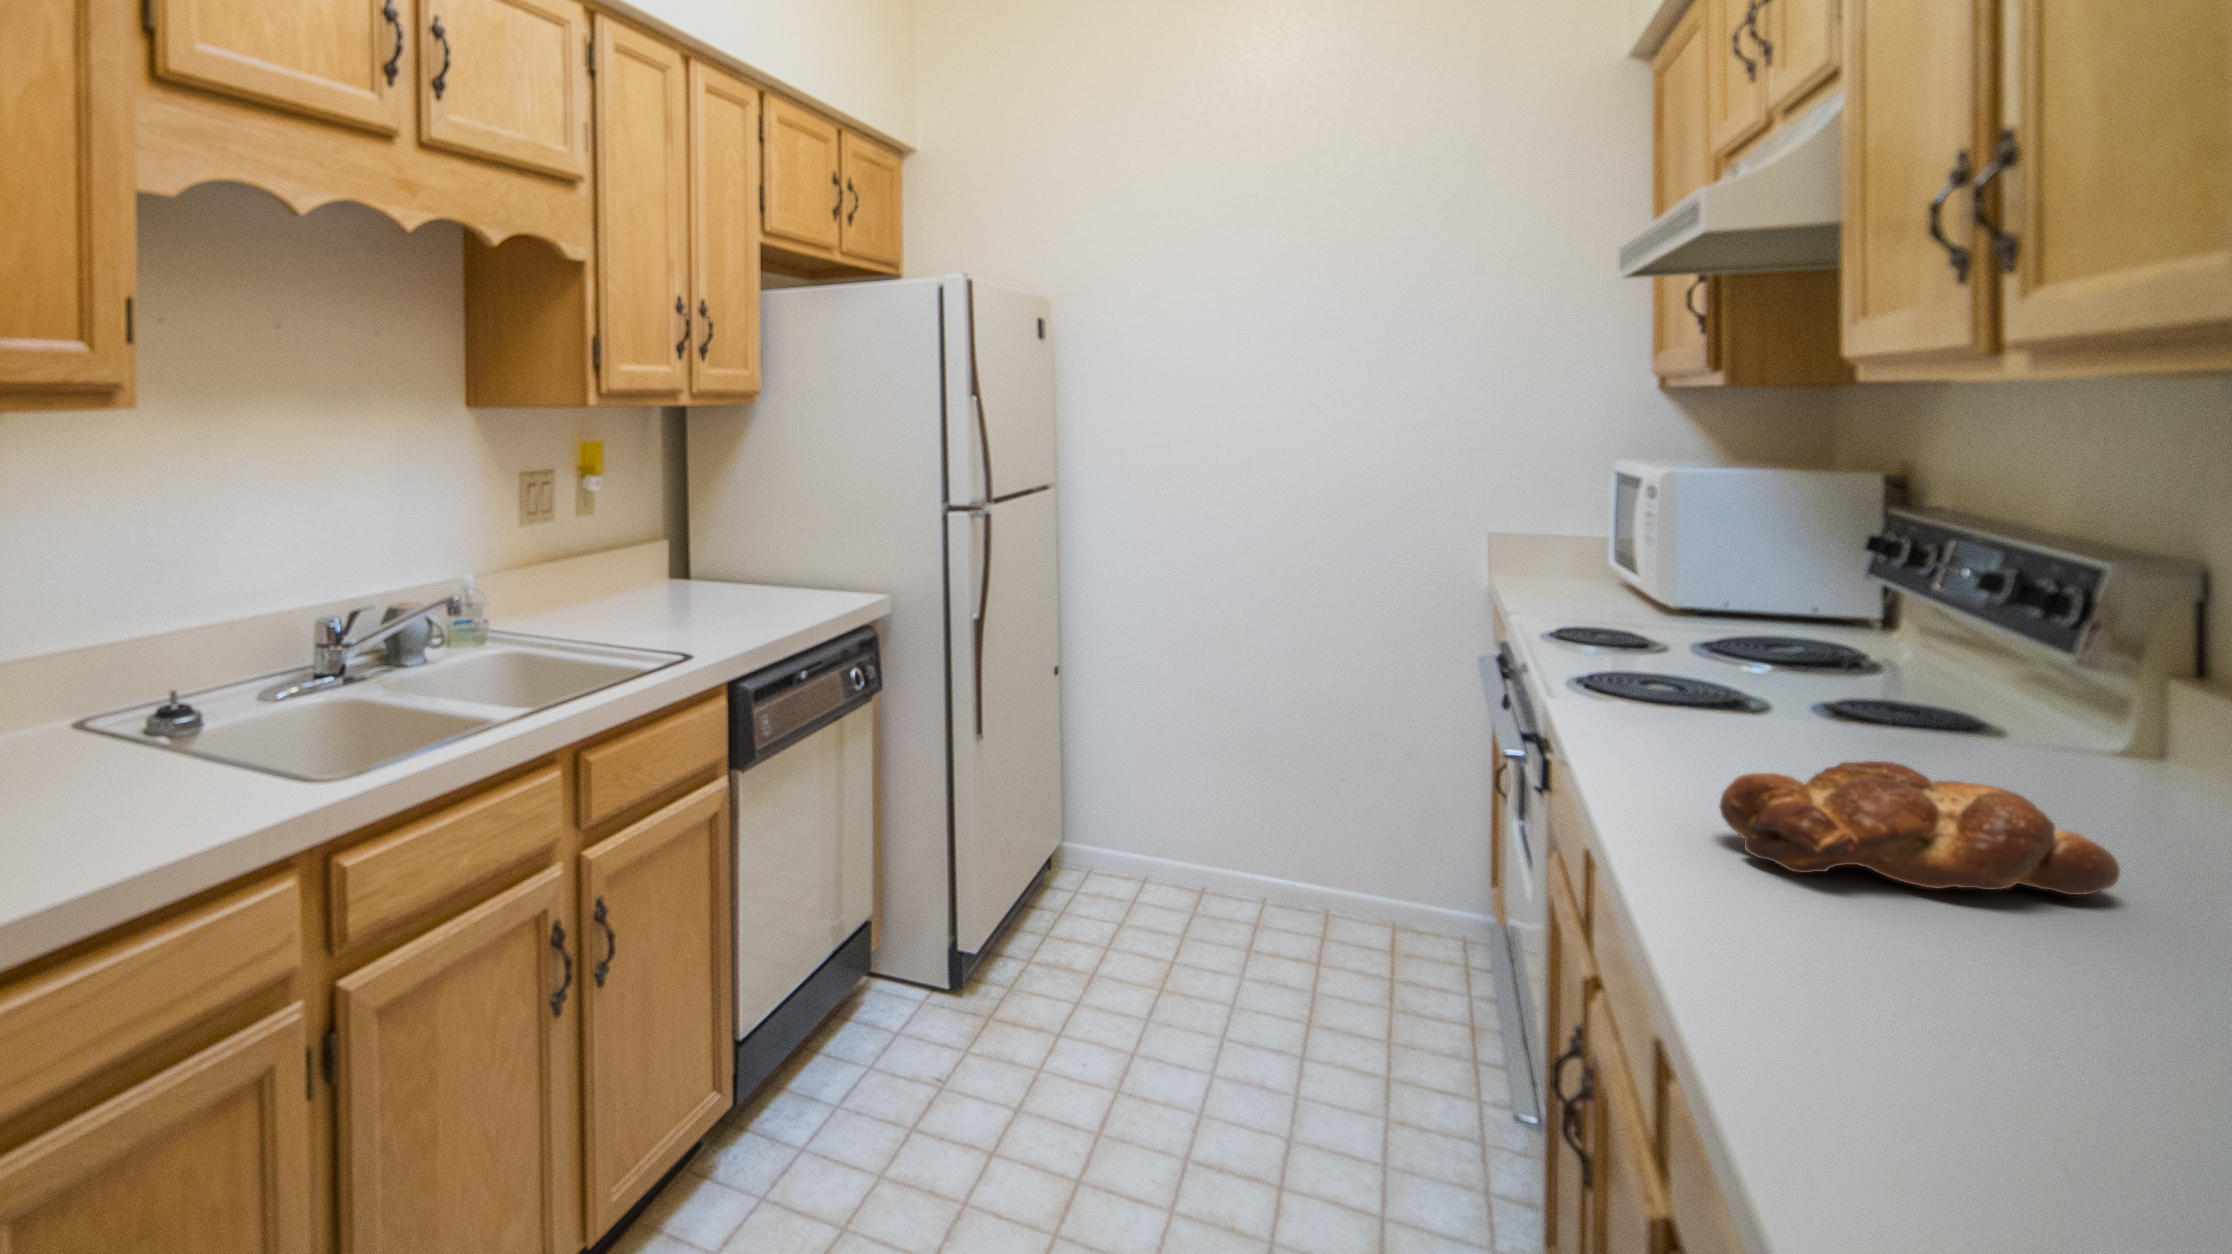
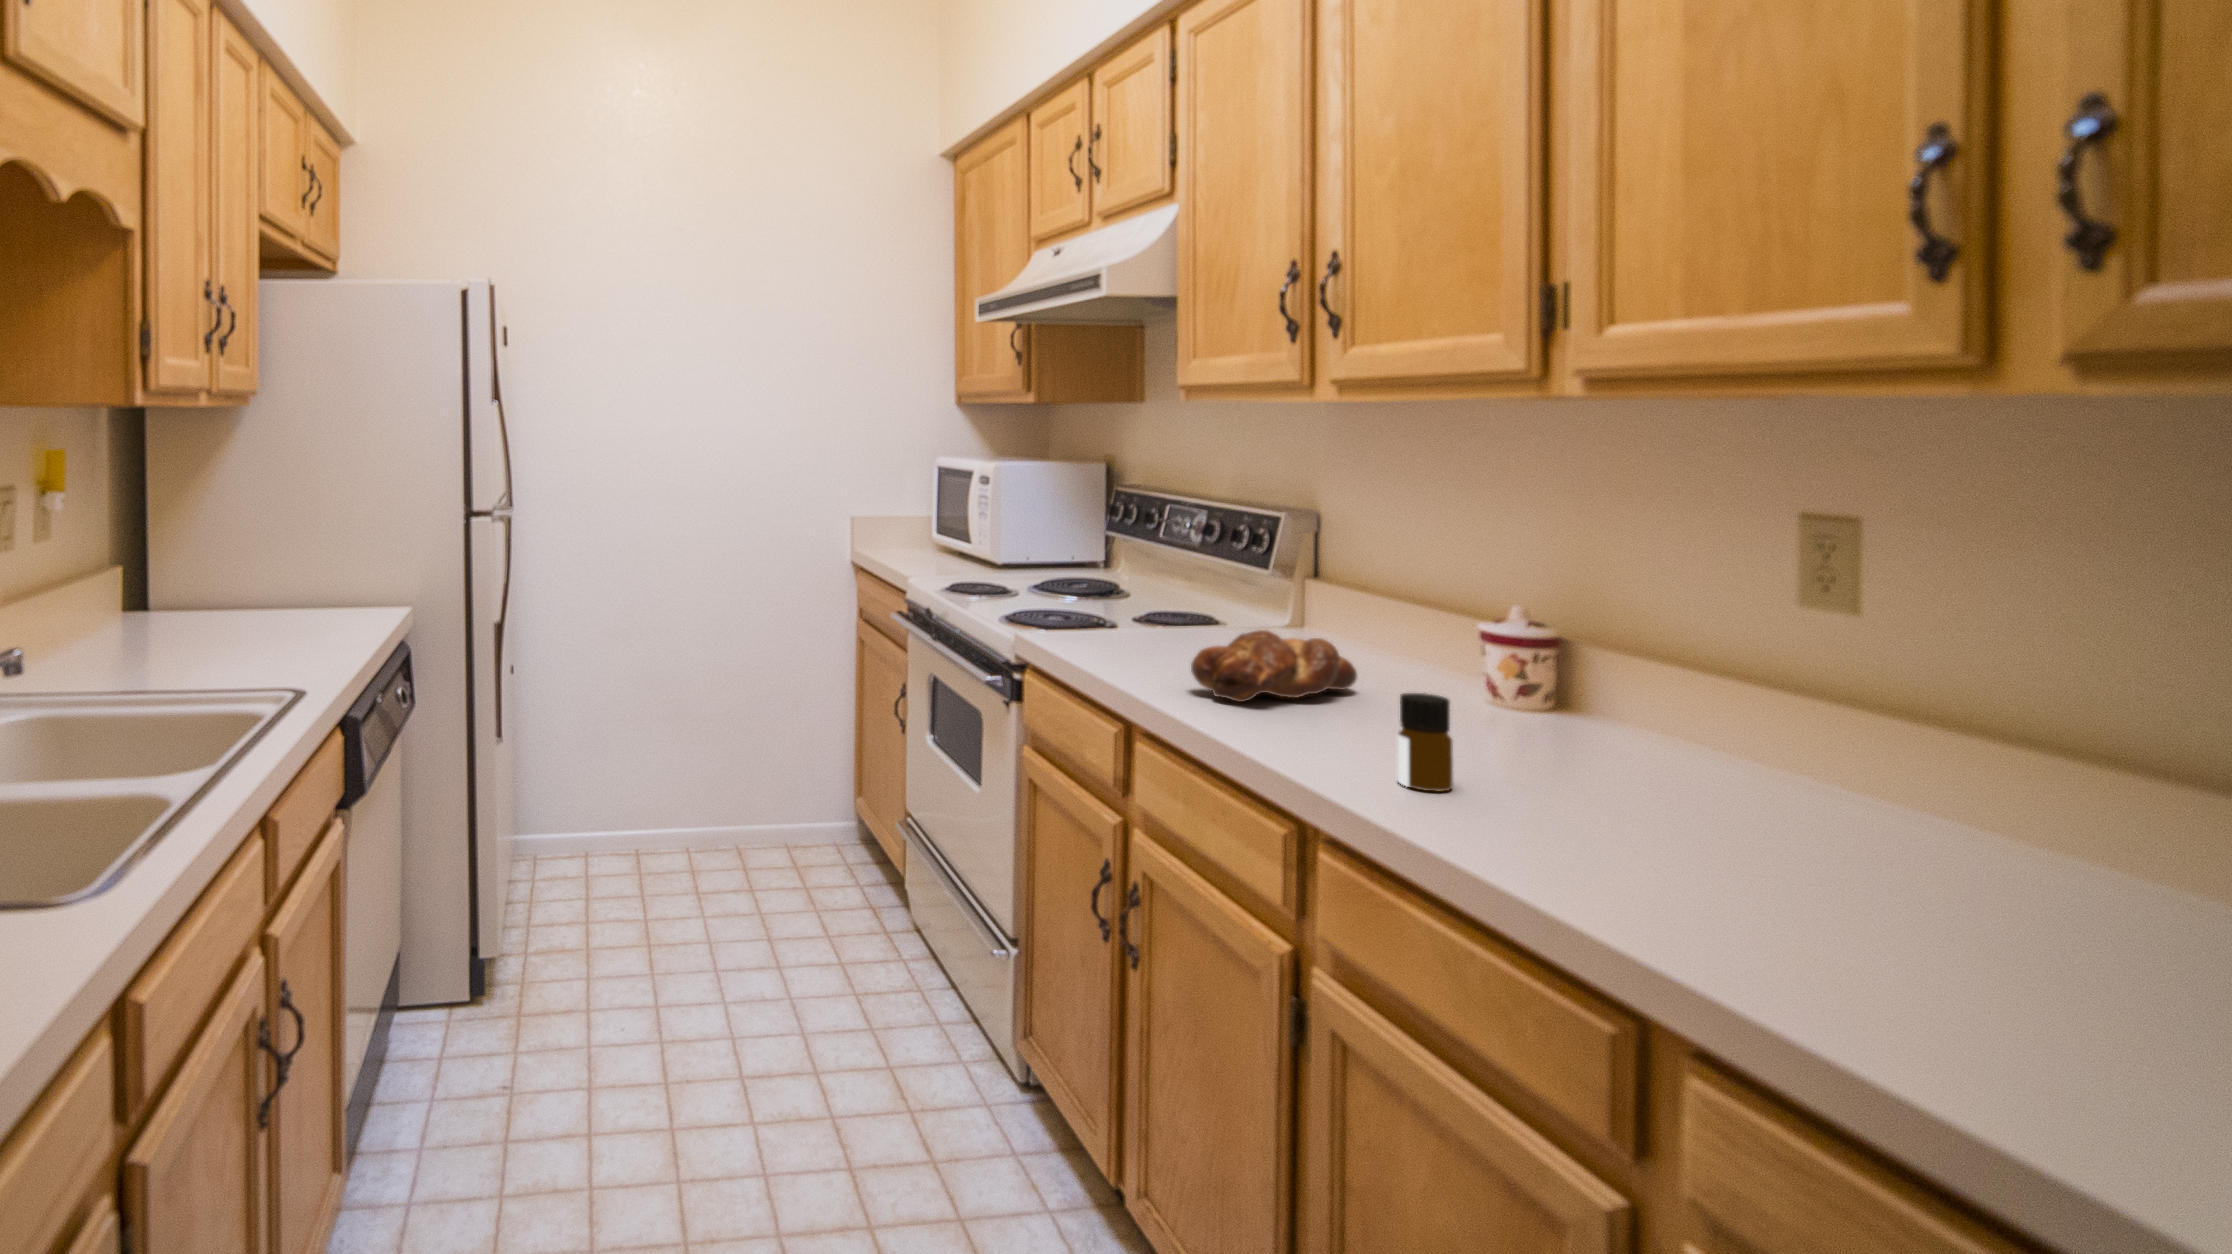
bottle: none [1927,932,2063,1145] -> present [1398,693,1453,791]

